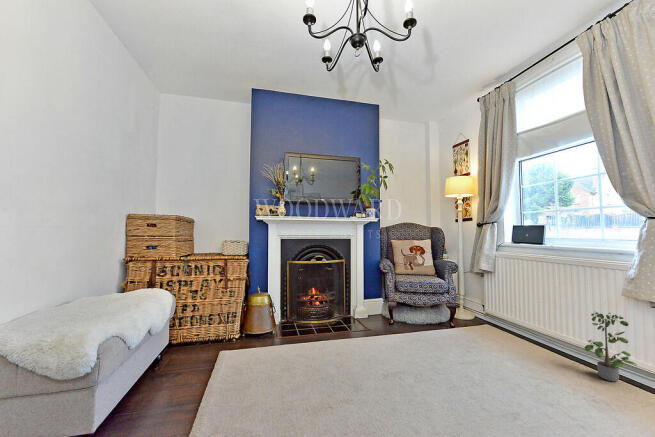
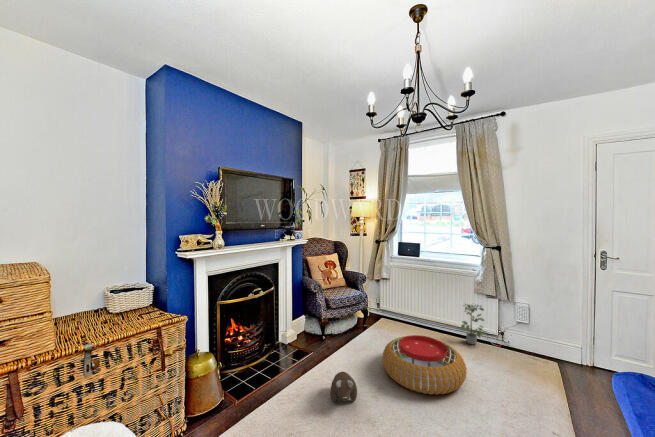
pouf: none [413,327,529,399] -> present [383,335,467,395]
plush toy: none [334,334,366,364] -> present [330,372,357,402]

